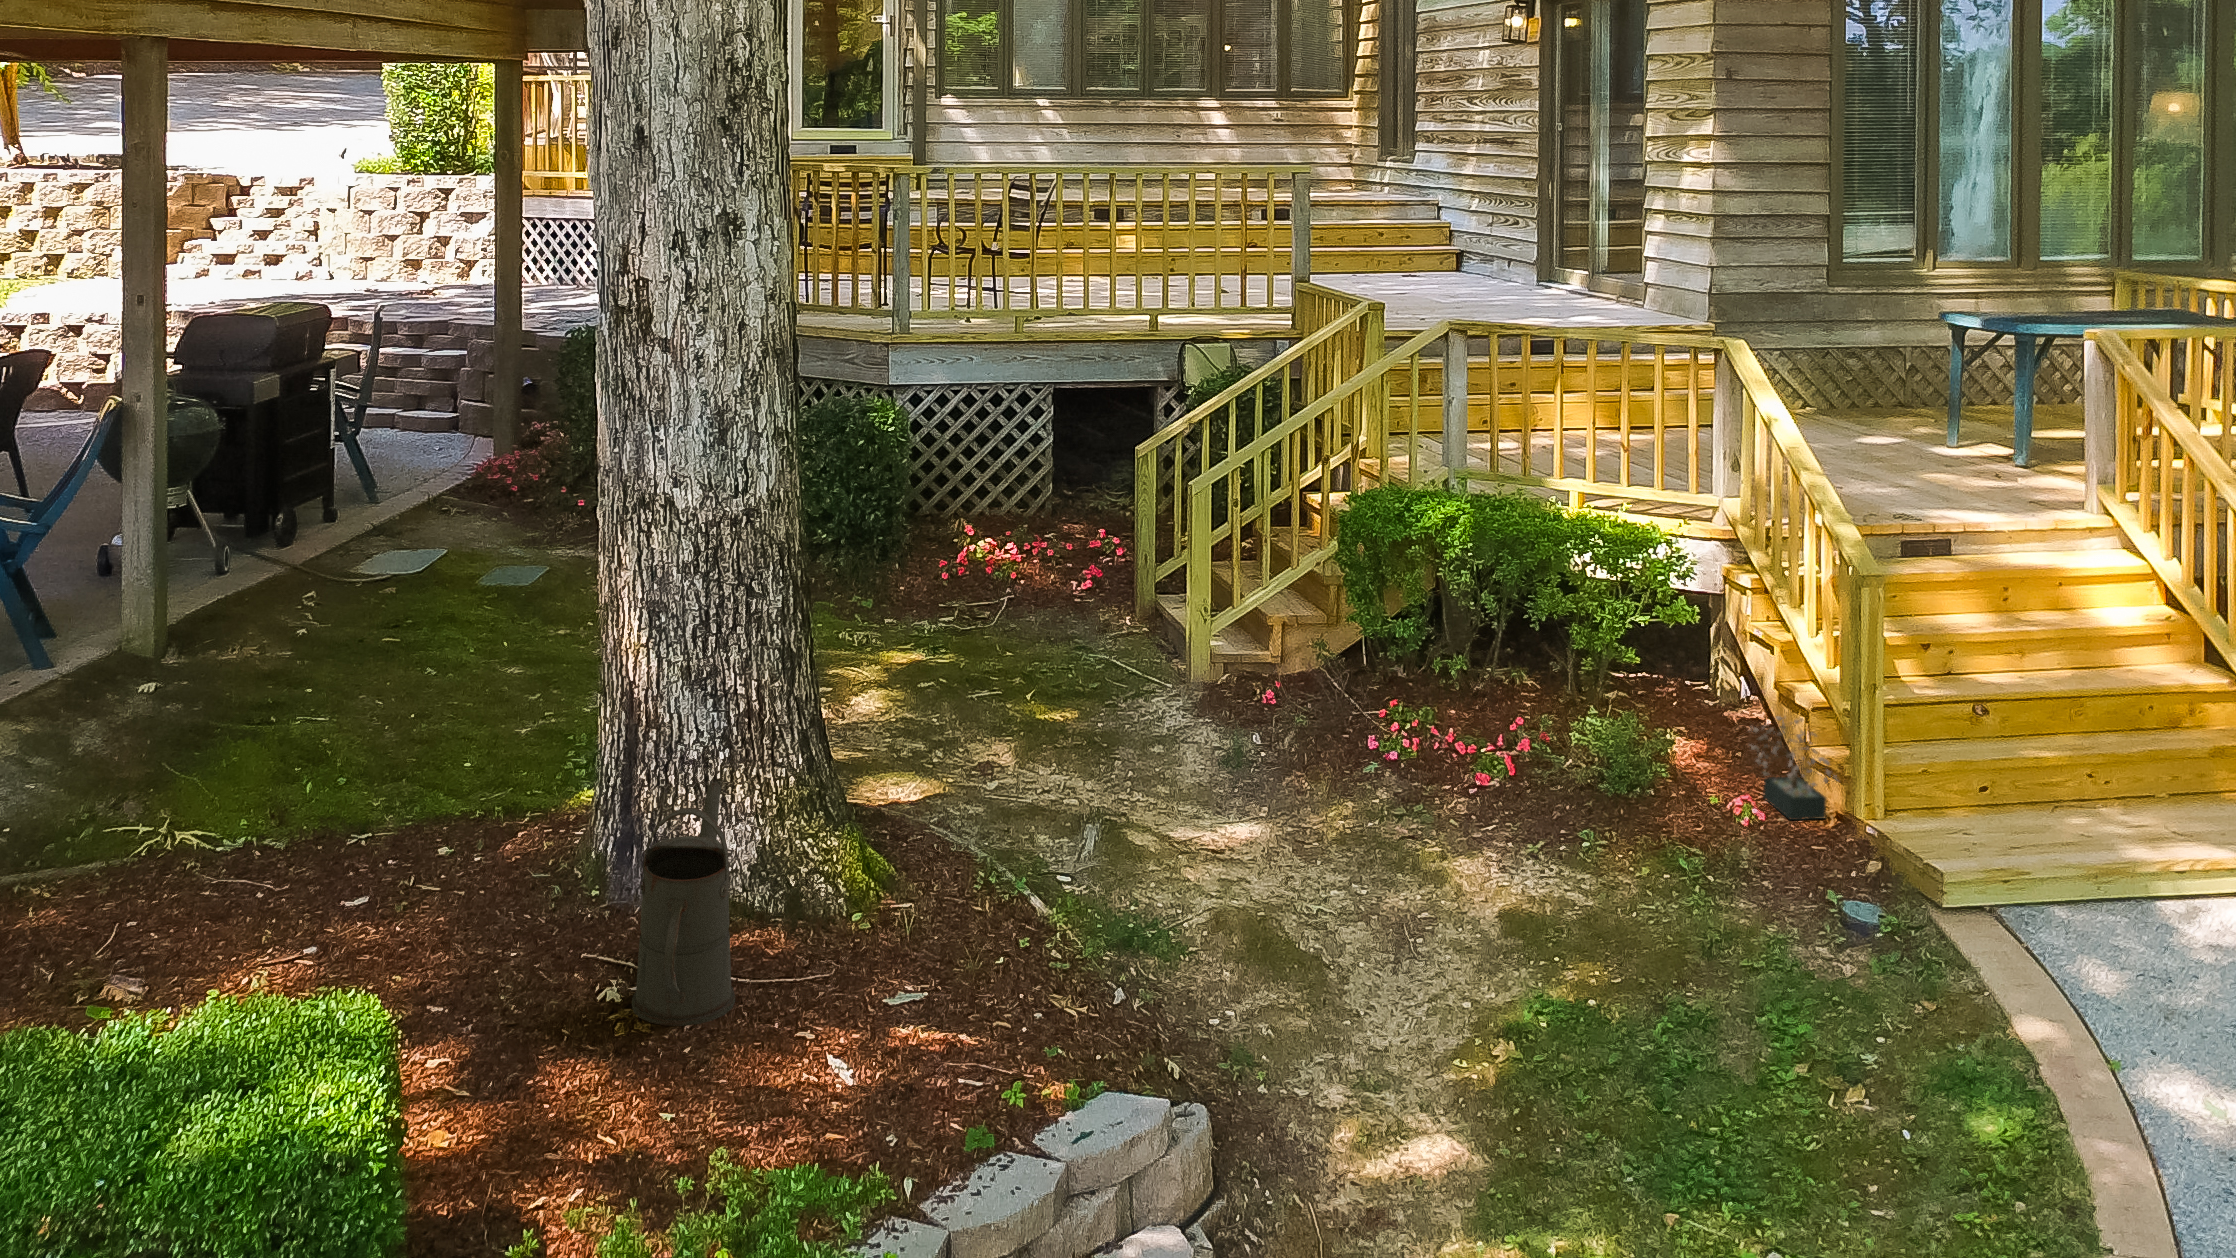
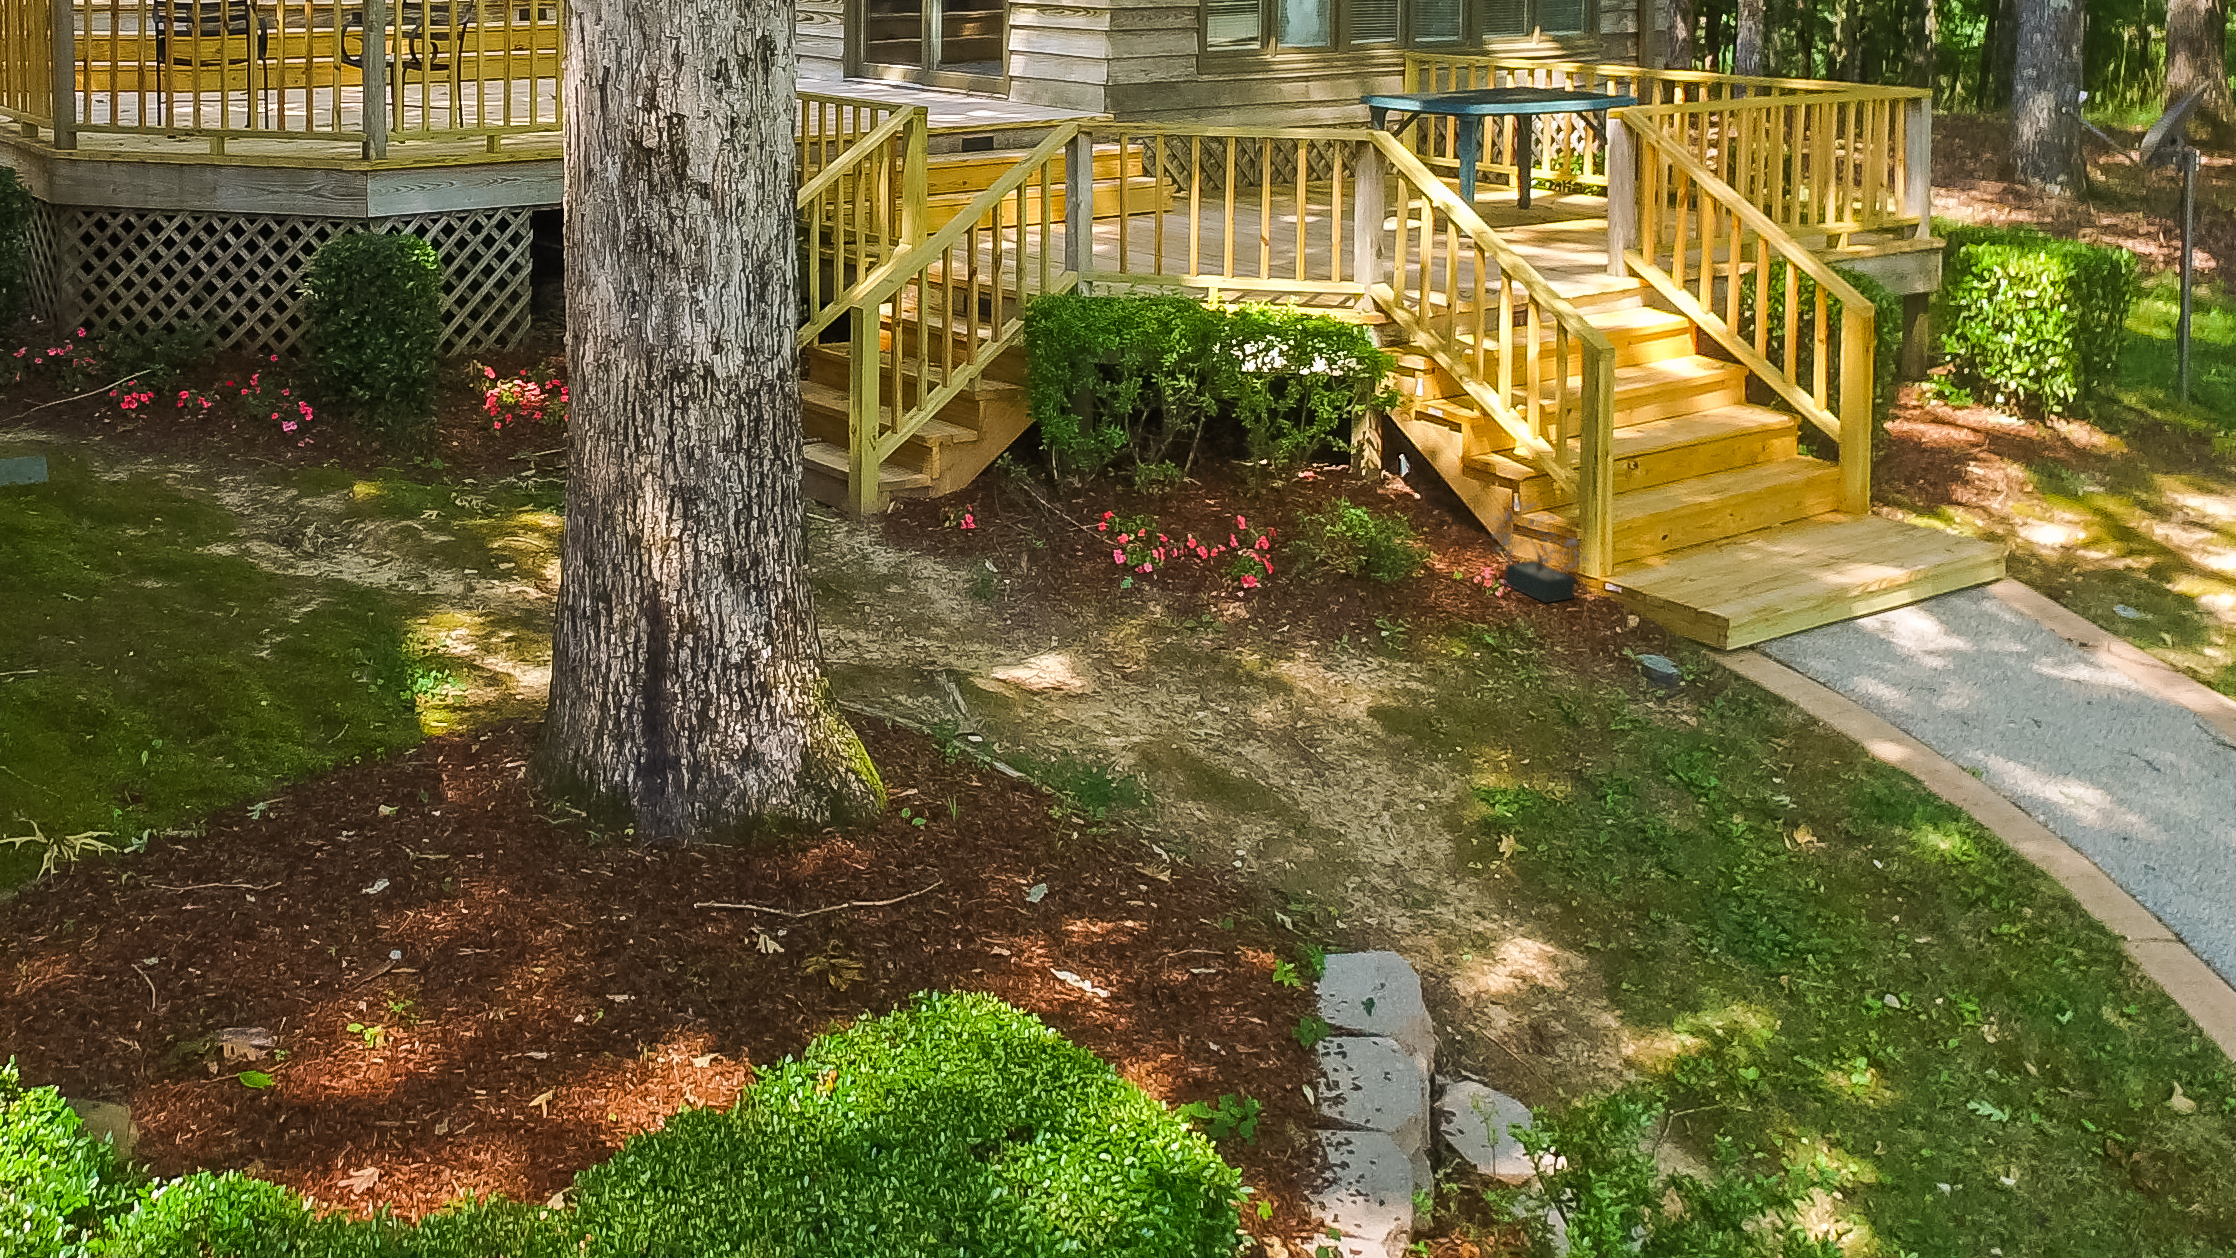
watering can: present [632,782,735,1026] -> none [774,678,889,943]

